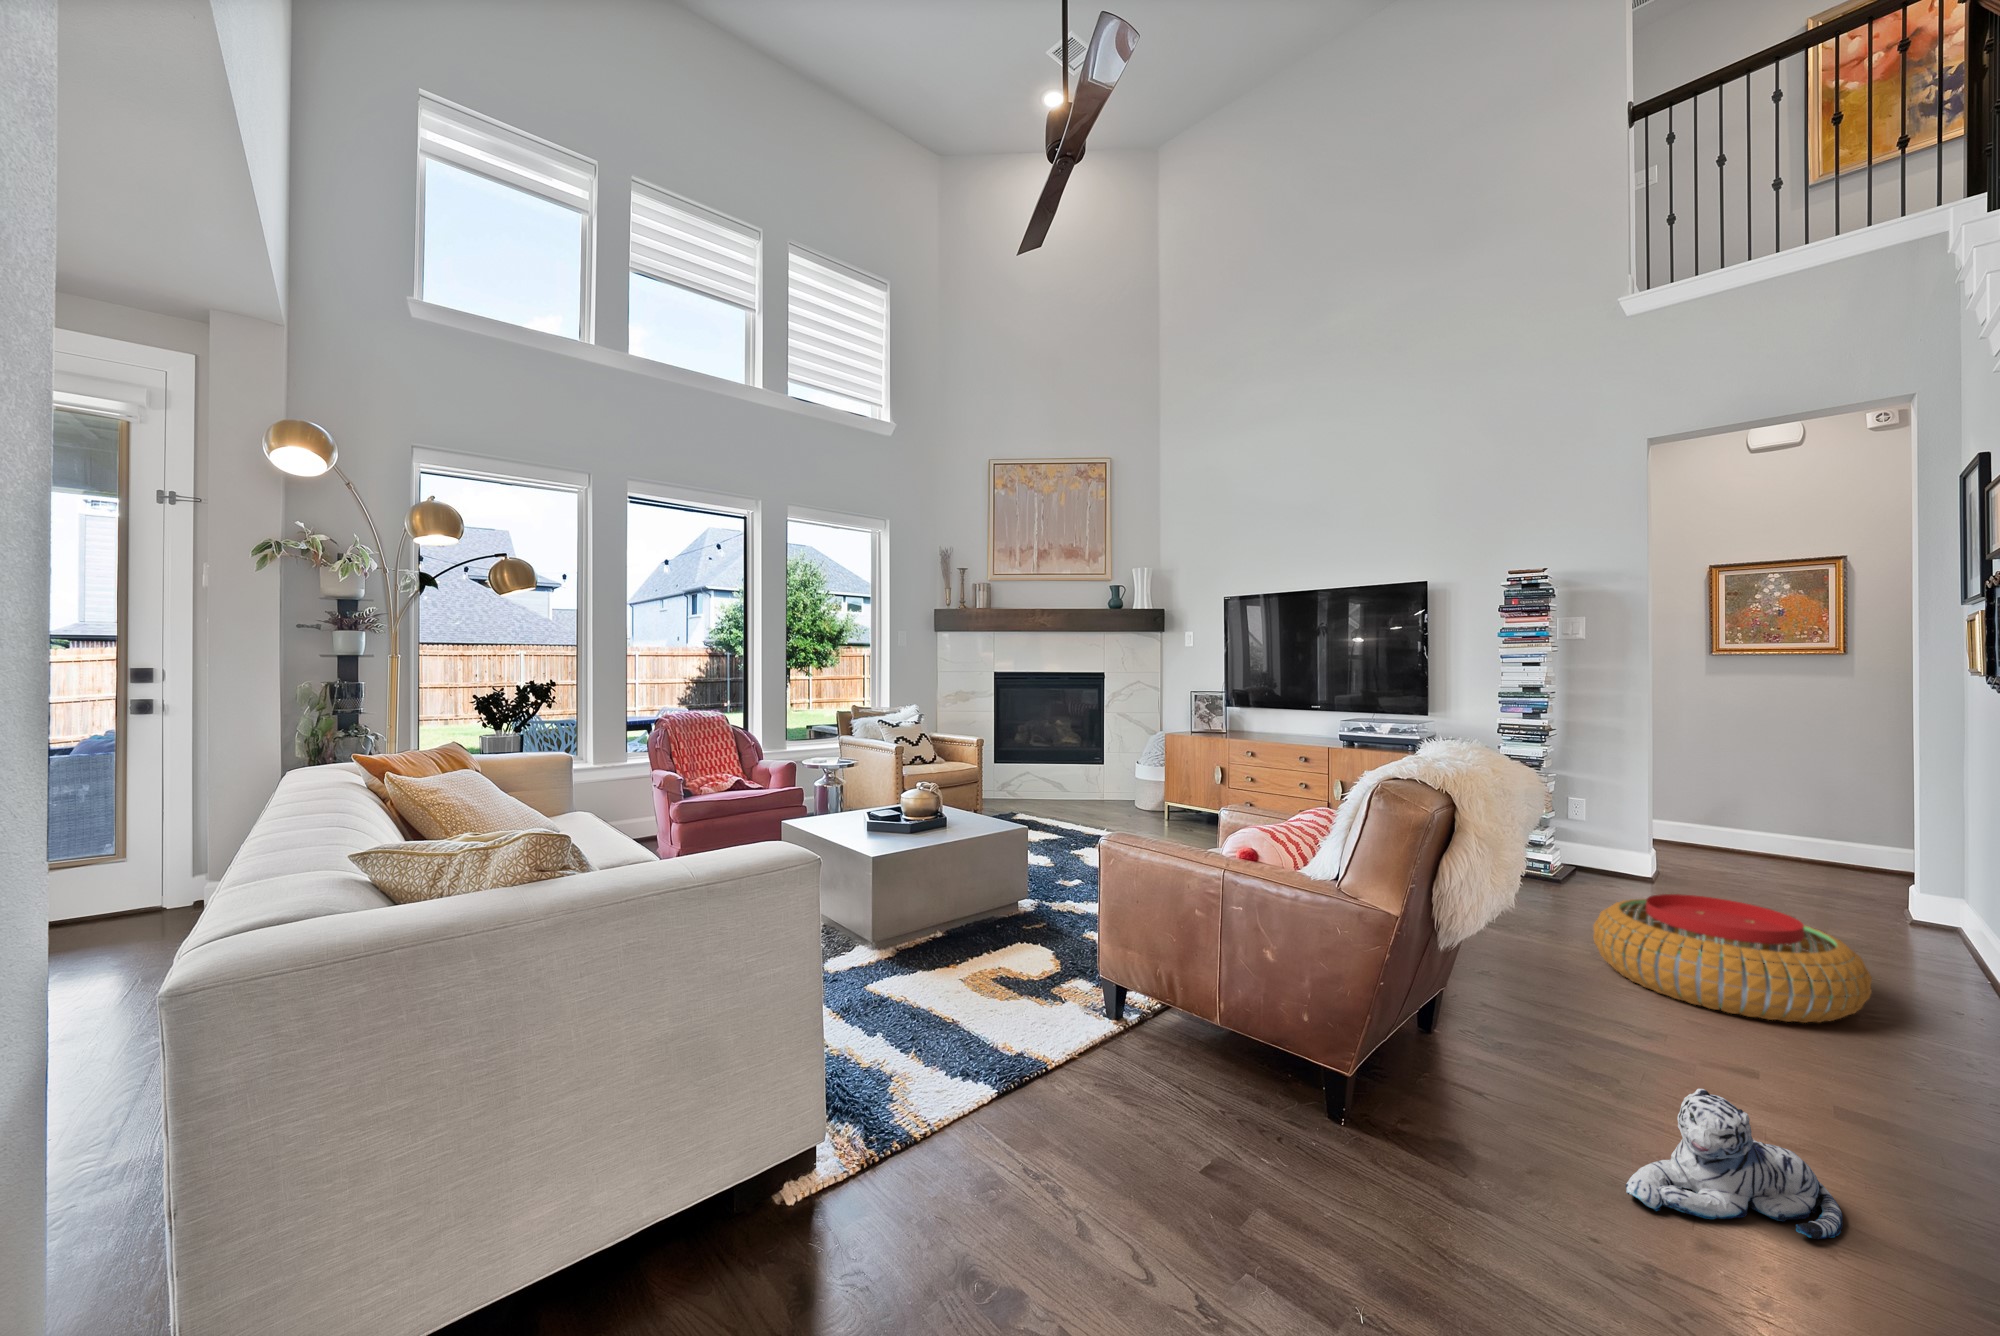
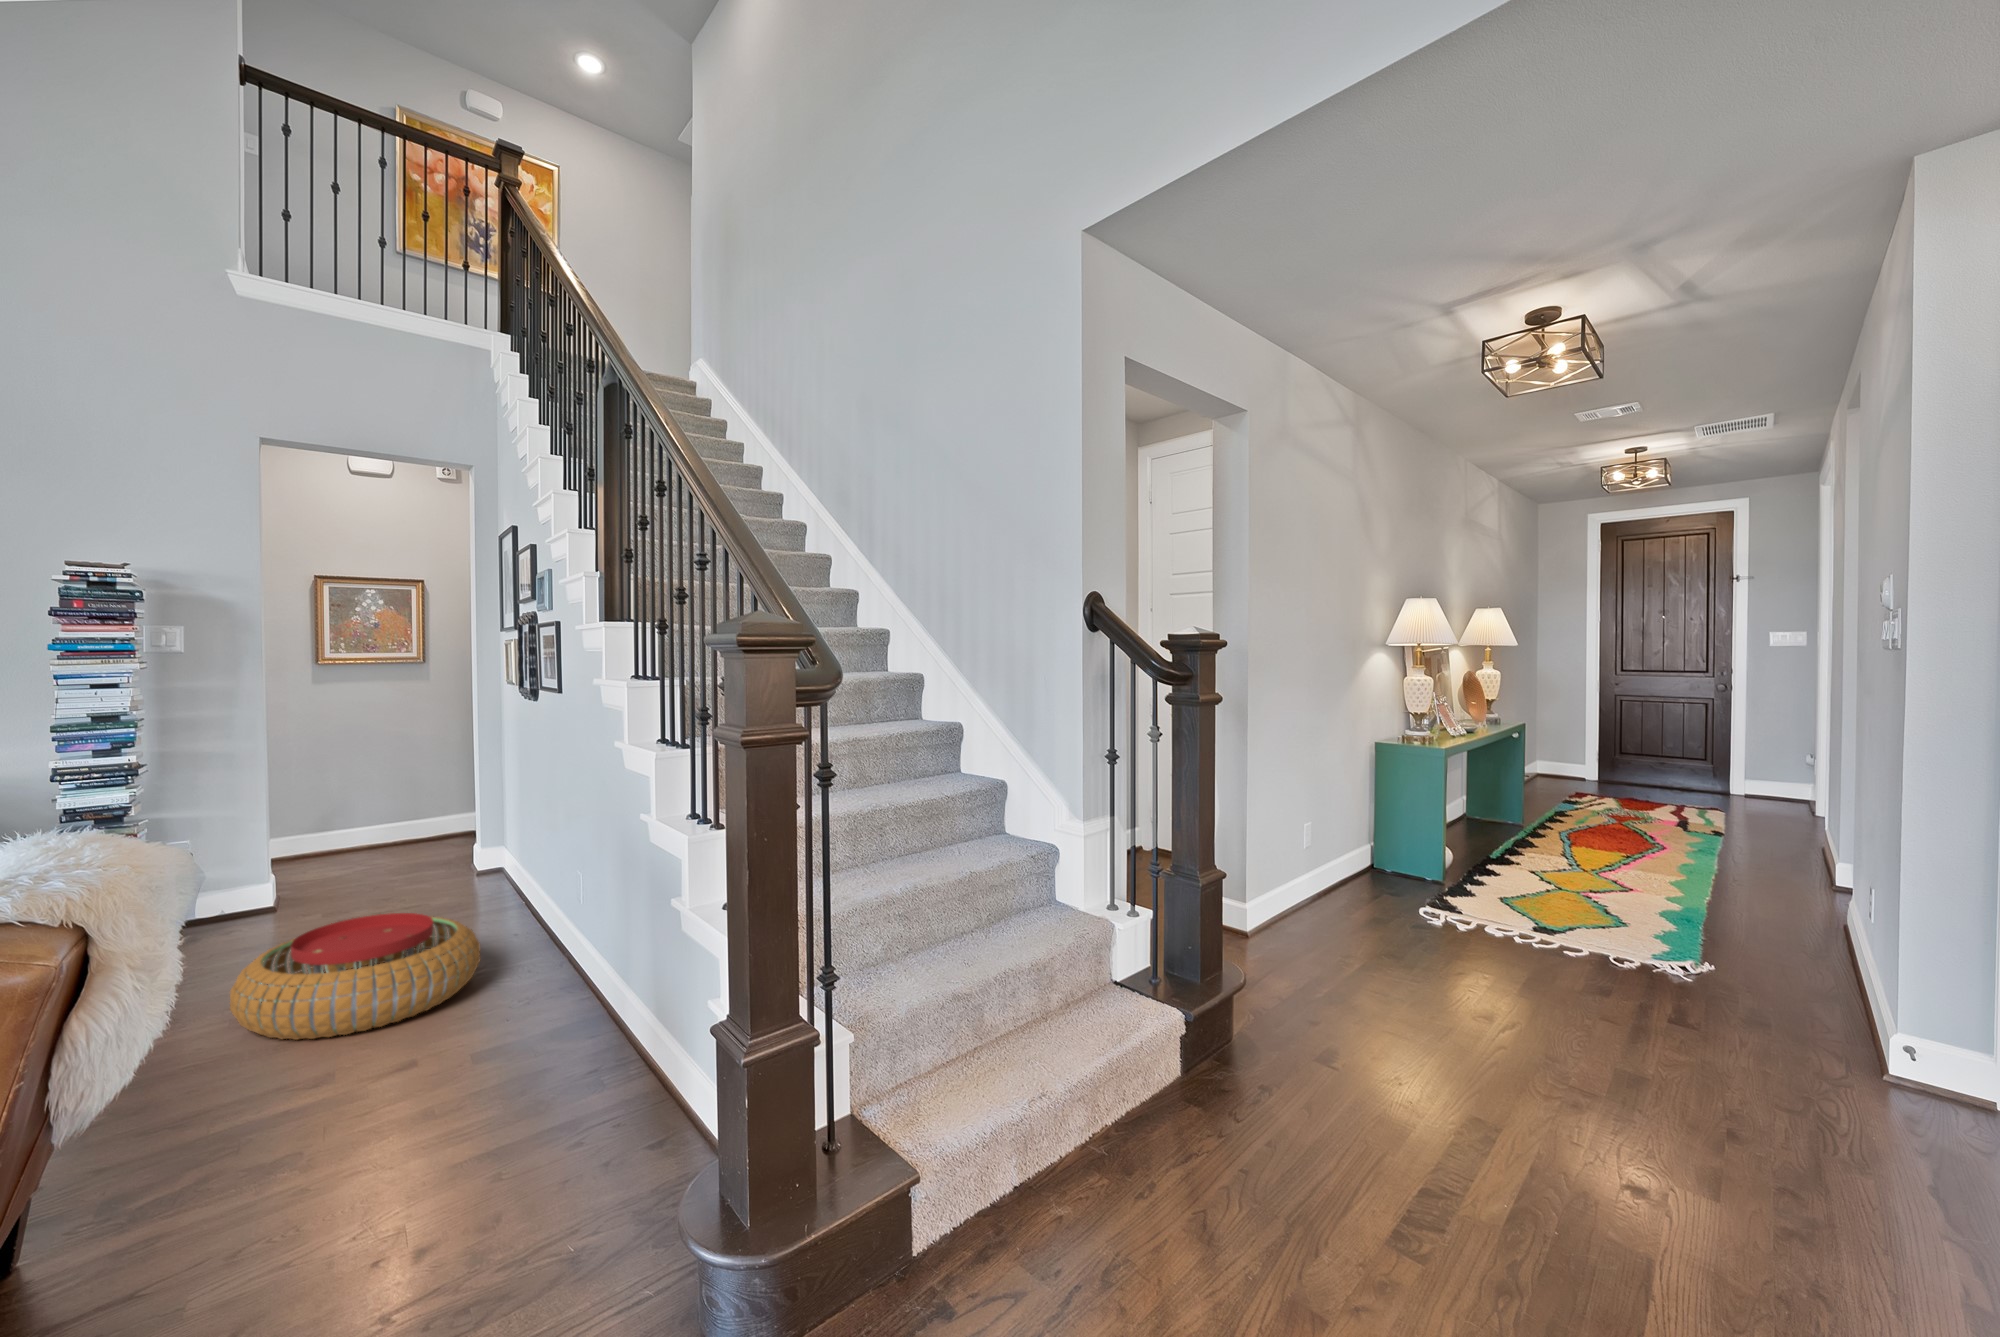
plush toy: present [1625,1089,1843,1239] -> none [341,1131,507,1291]

